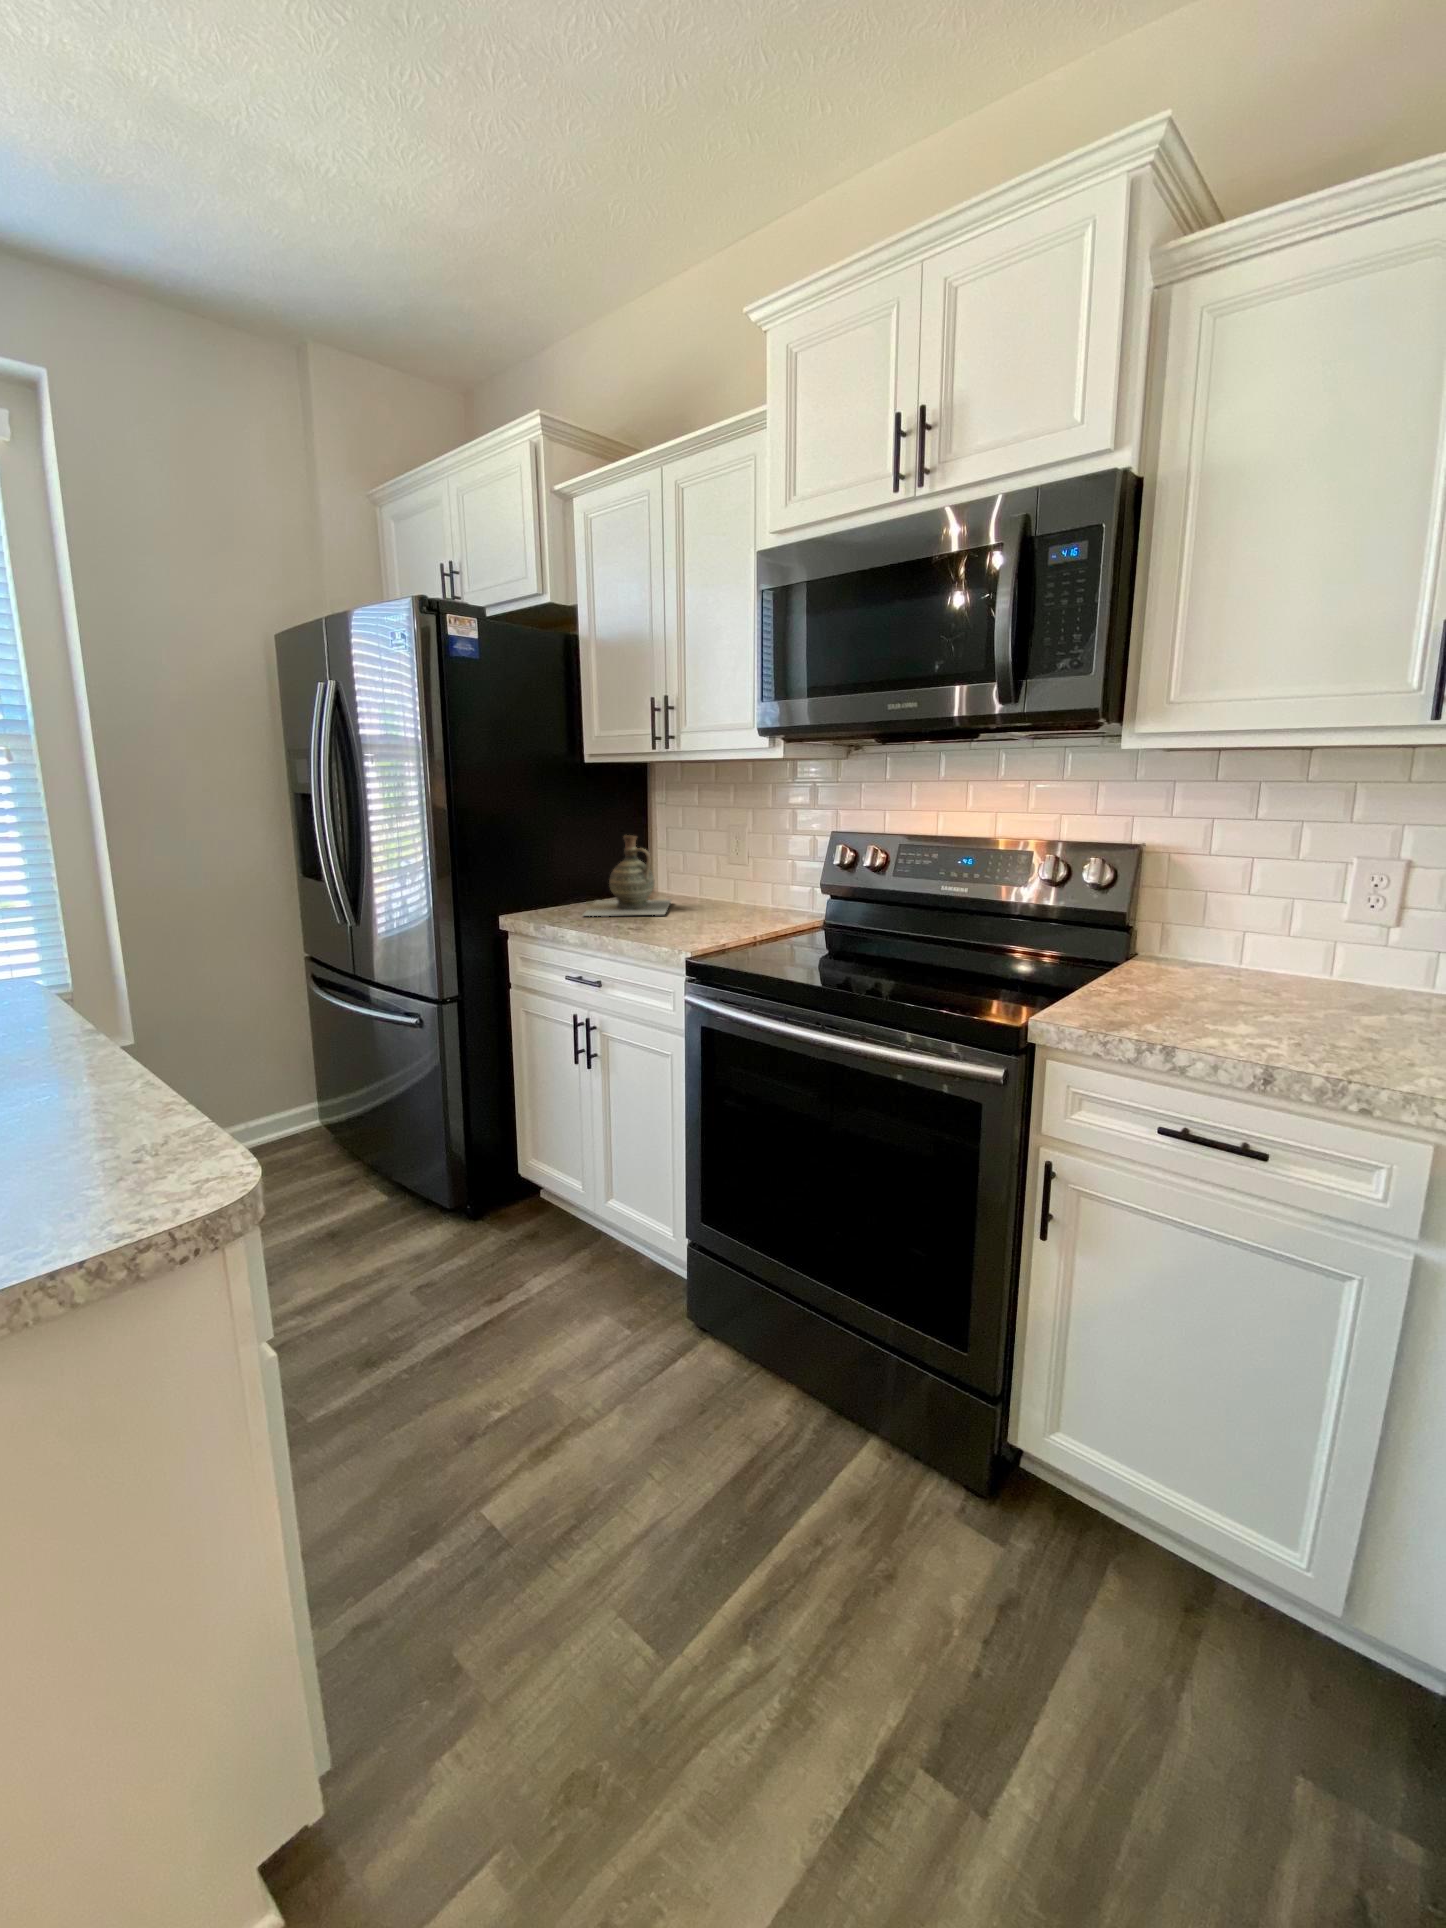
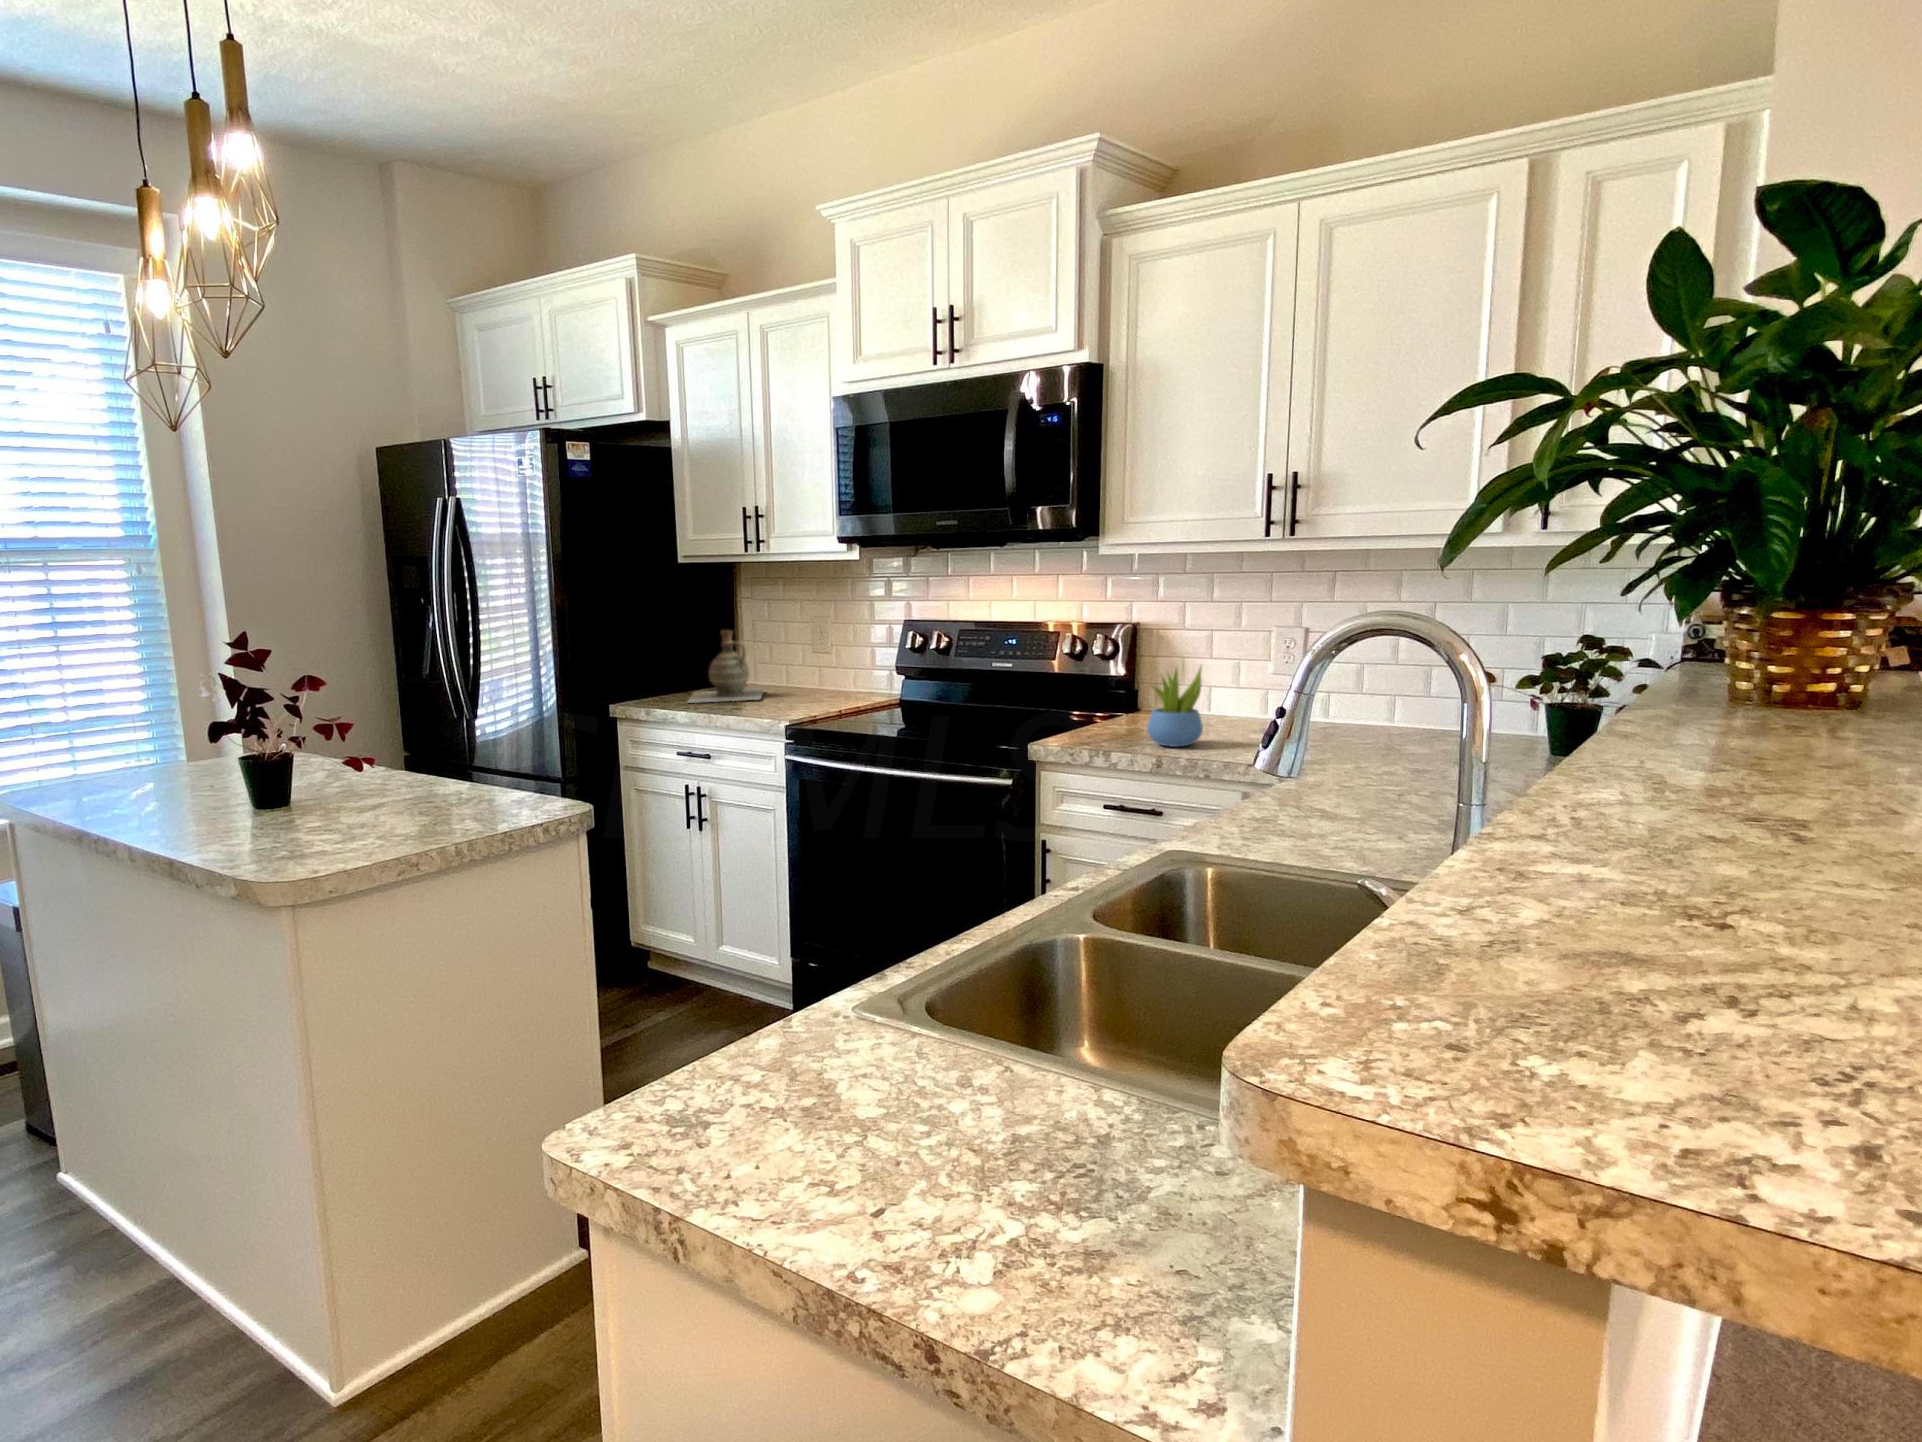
succulent plant: none [1215,911,1328,1039] -> present [1147,667,1203,747]

